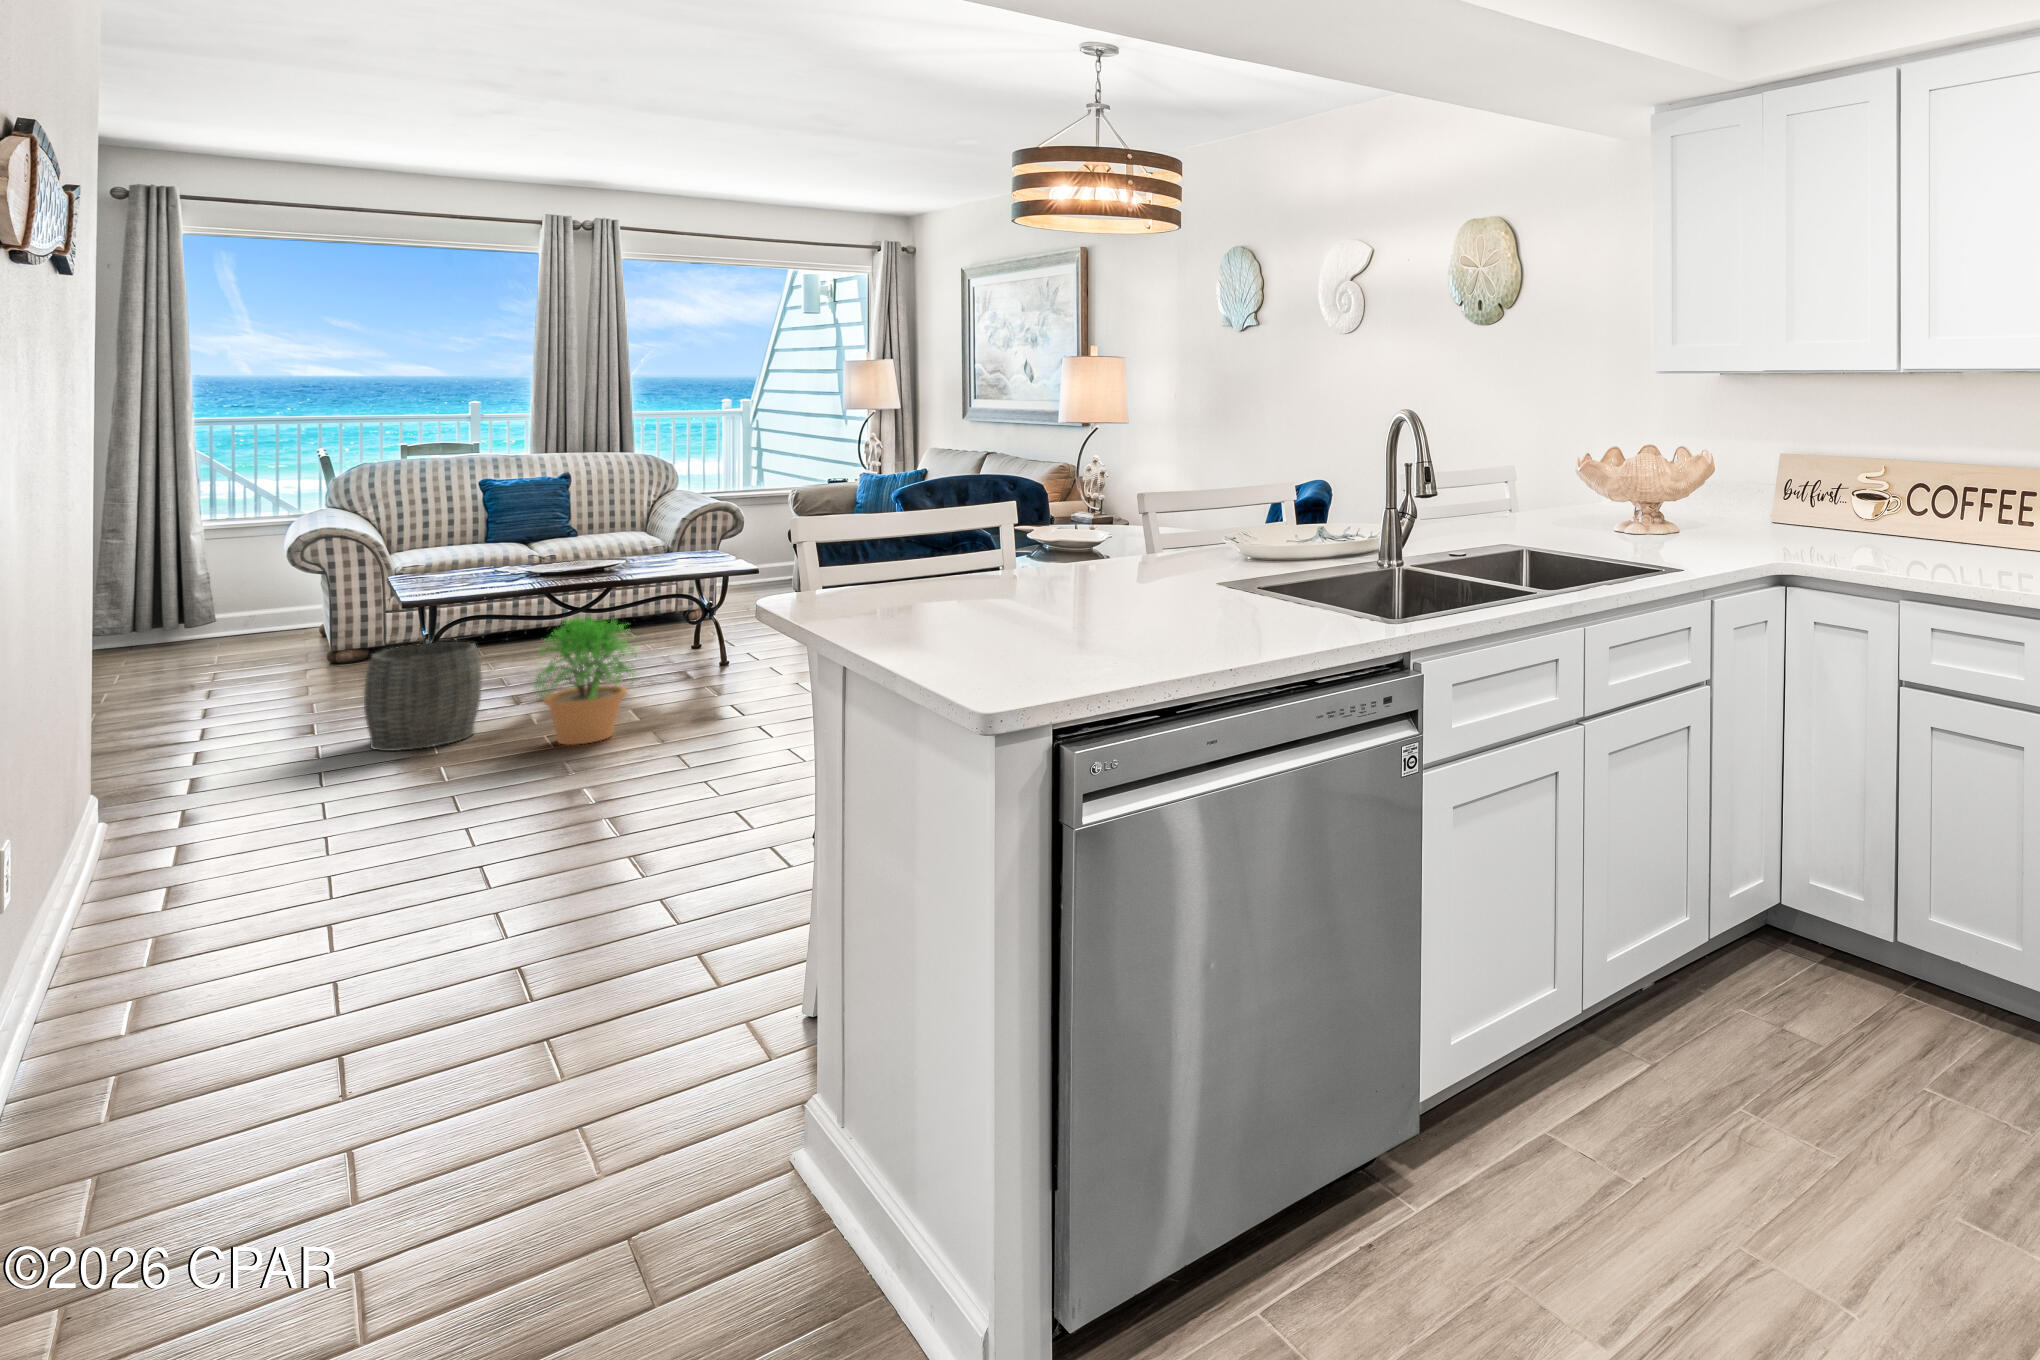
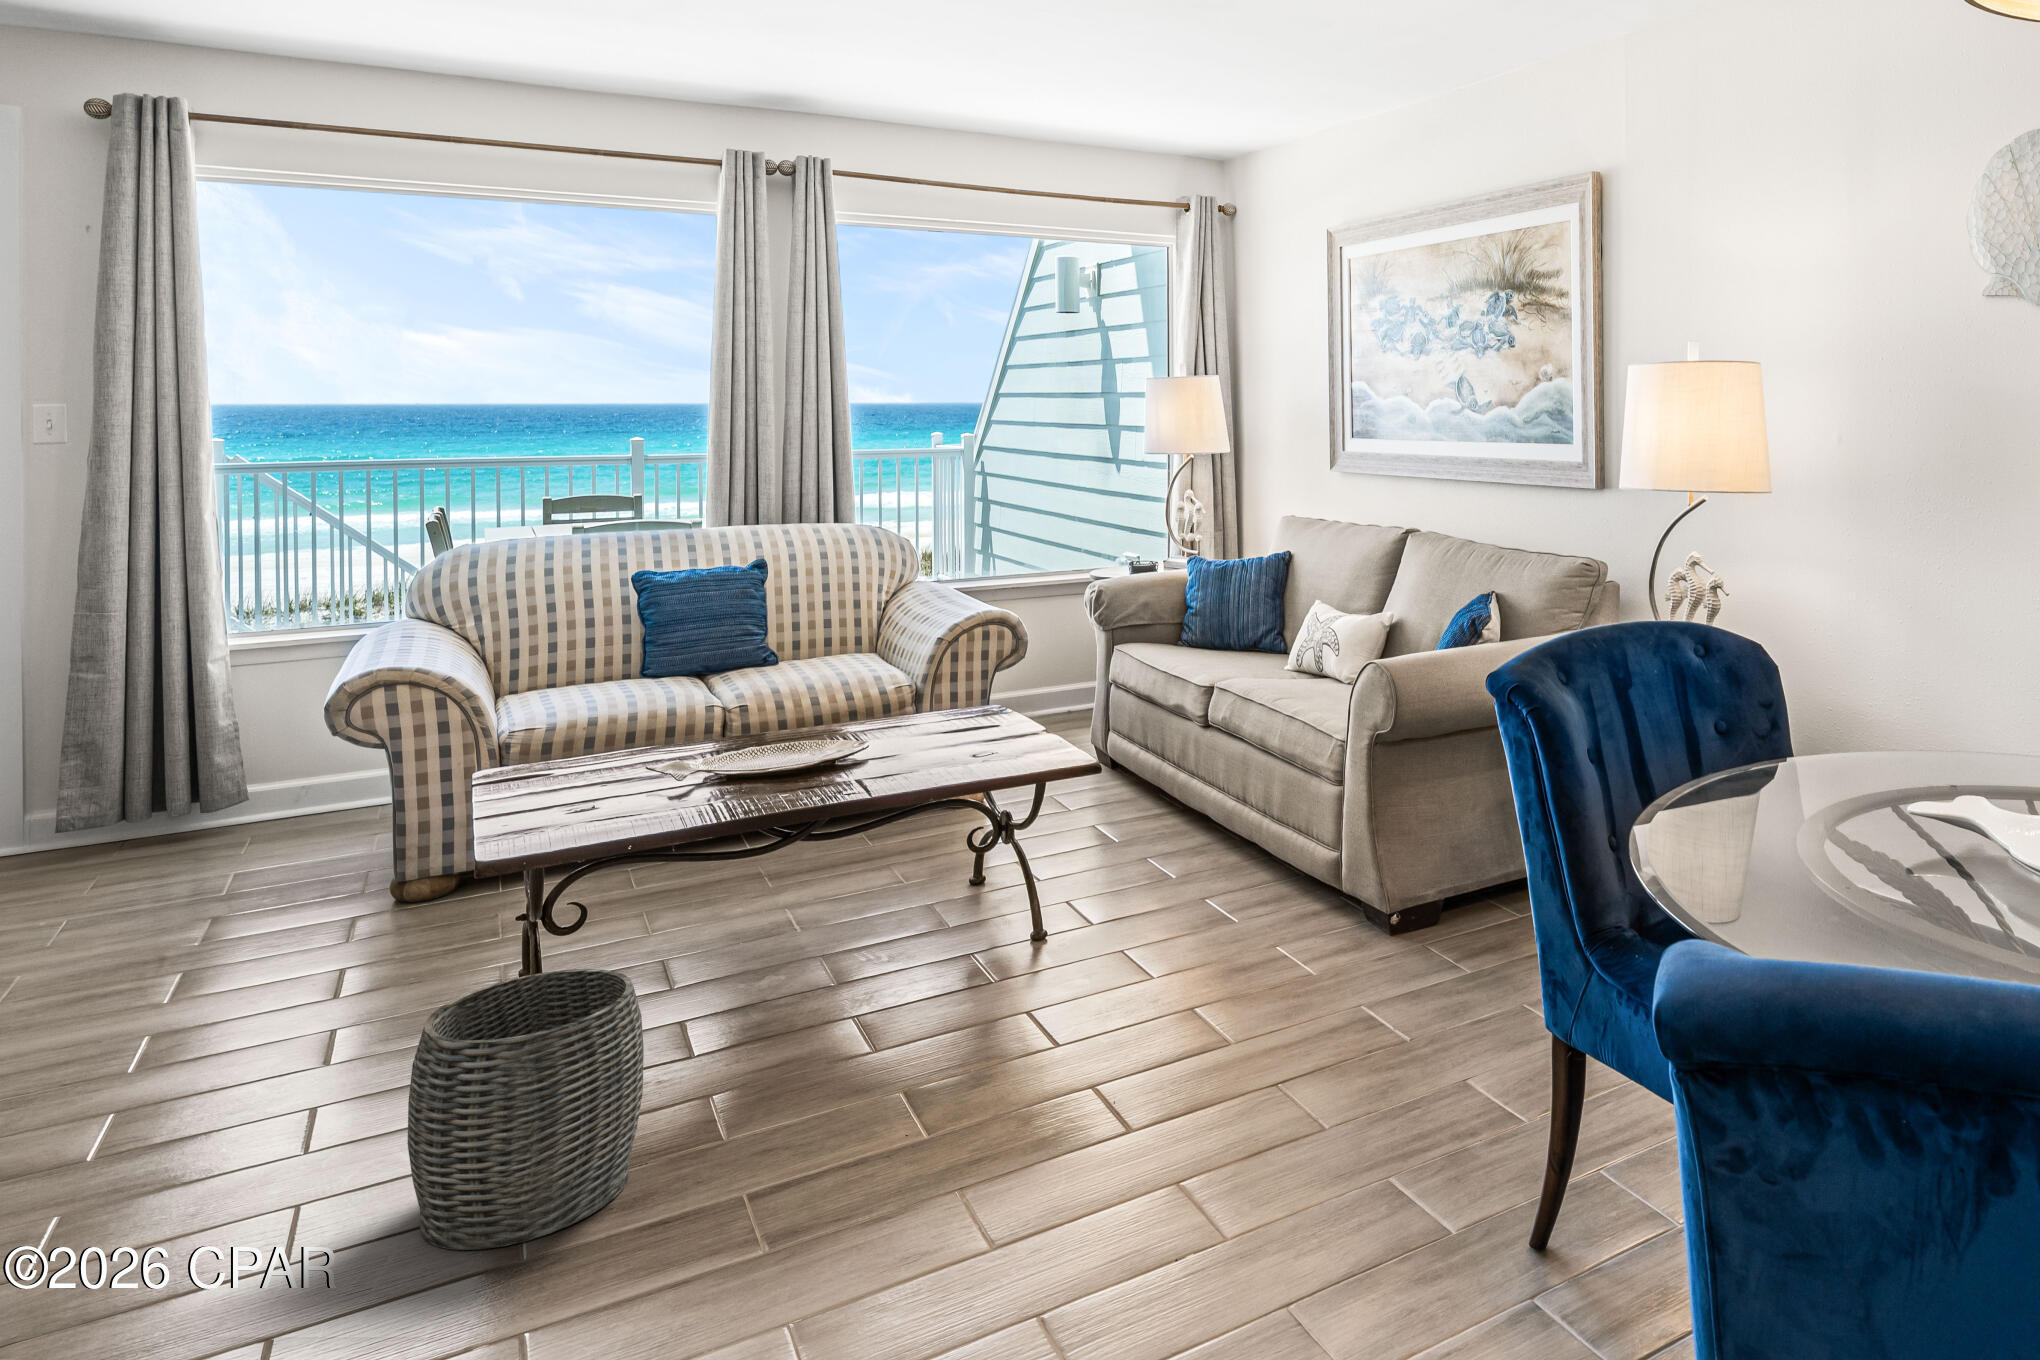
potted plant: present [536,617,636,745] -> none [742,934,973,1240]

